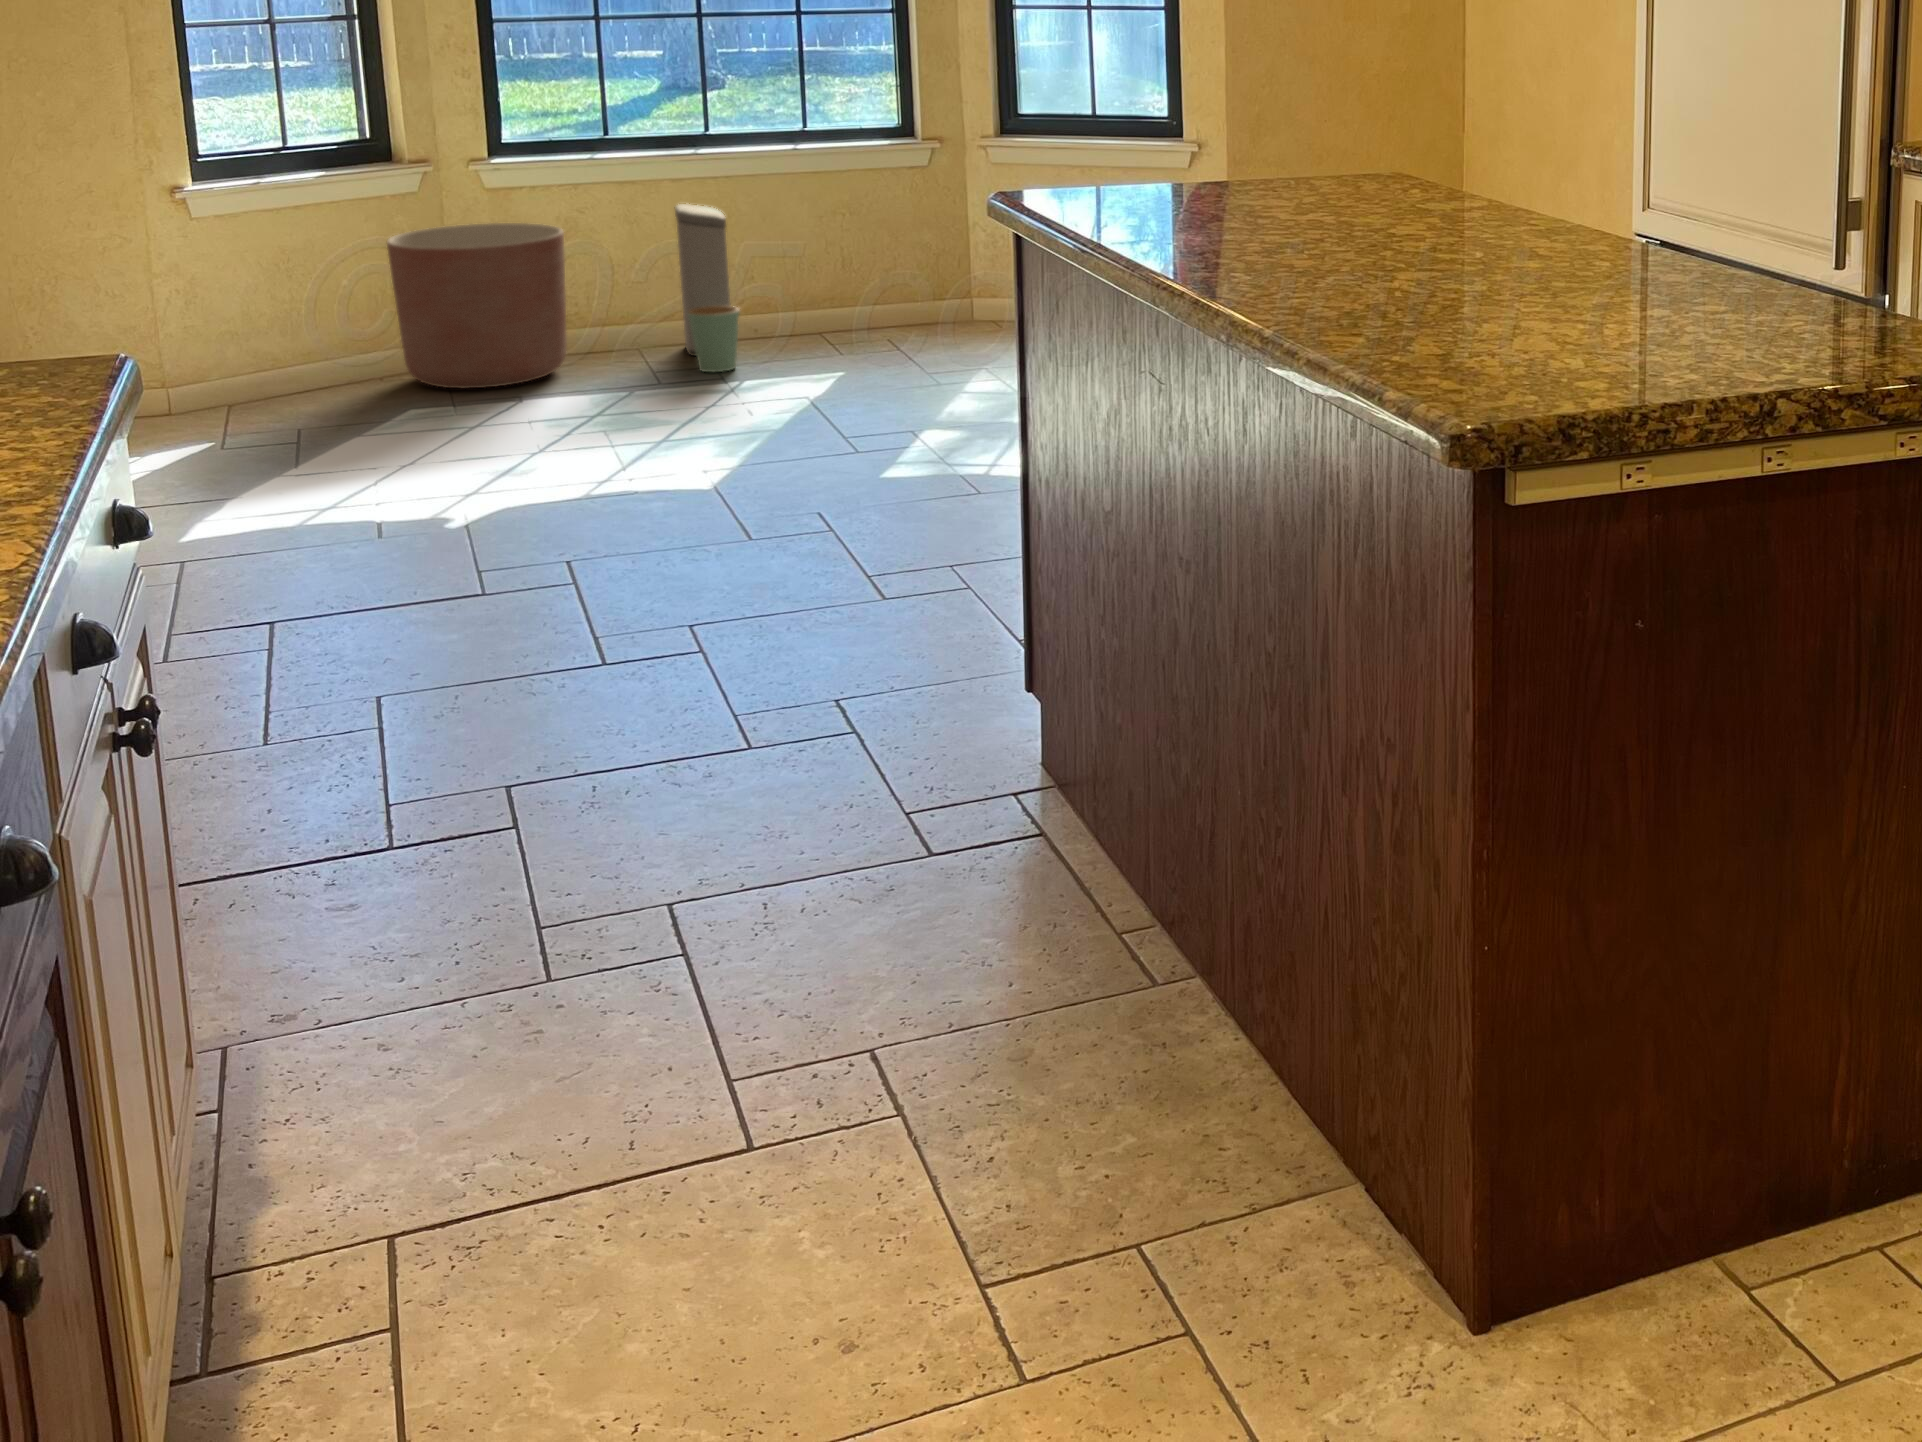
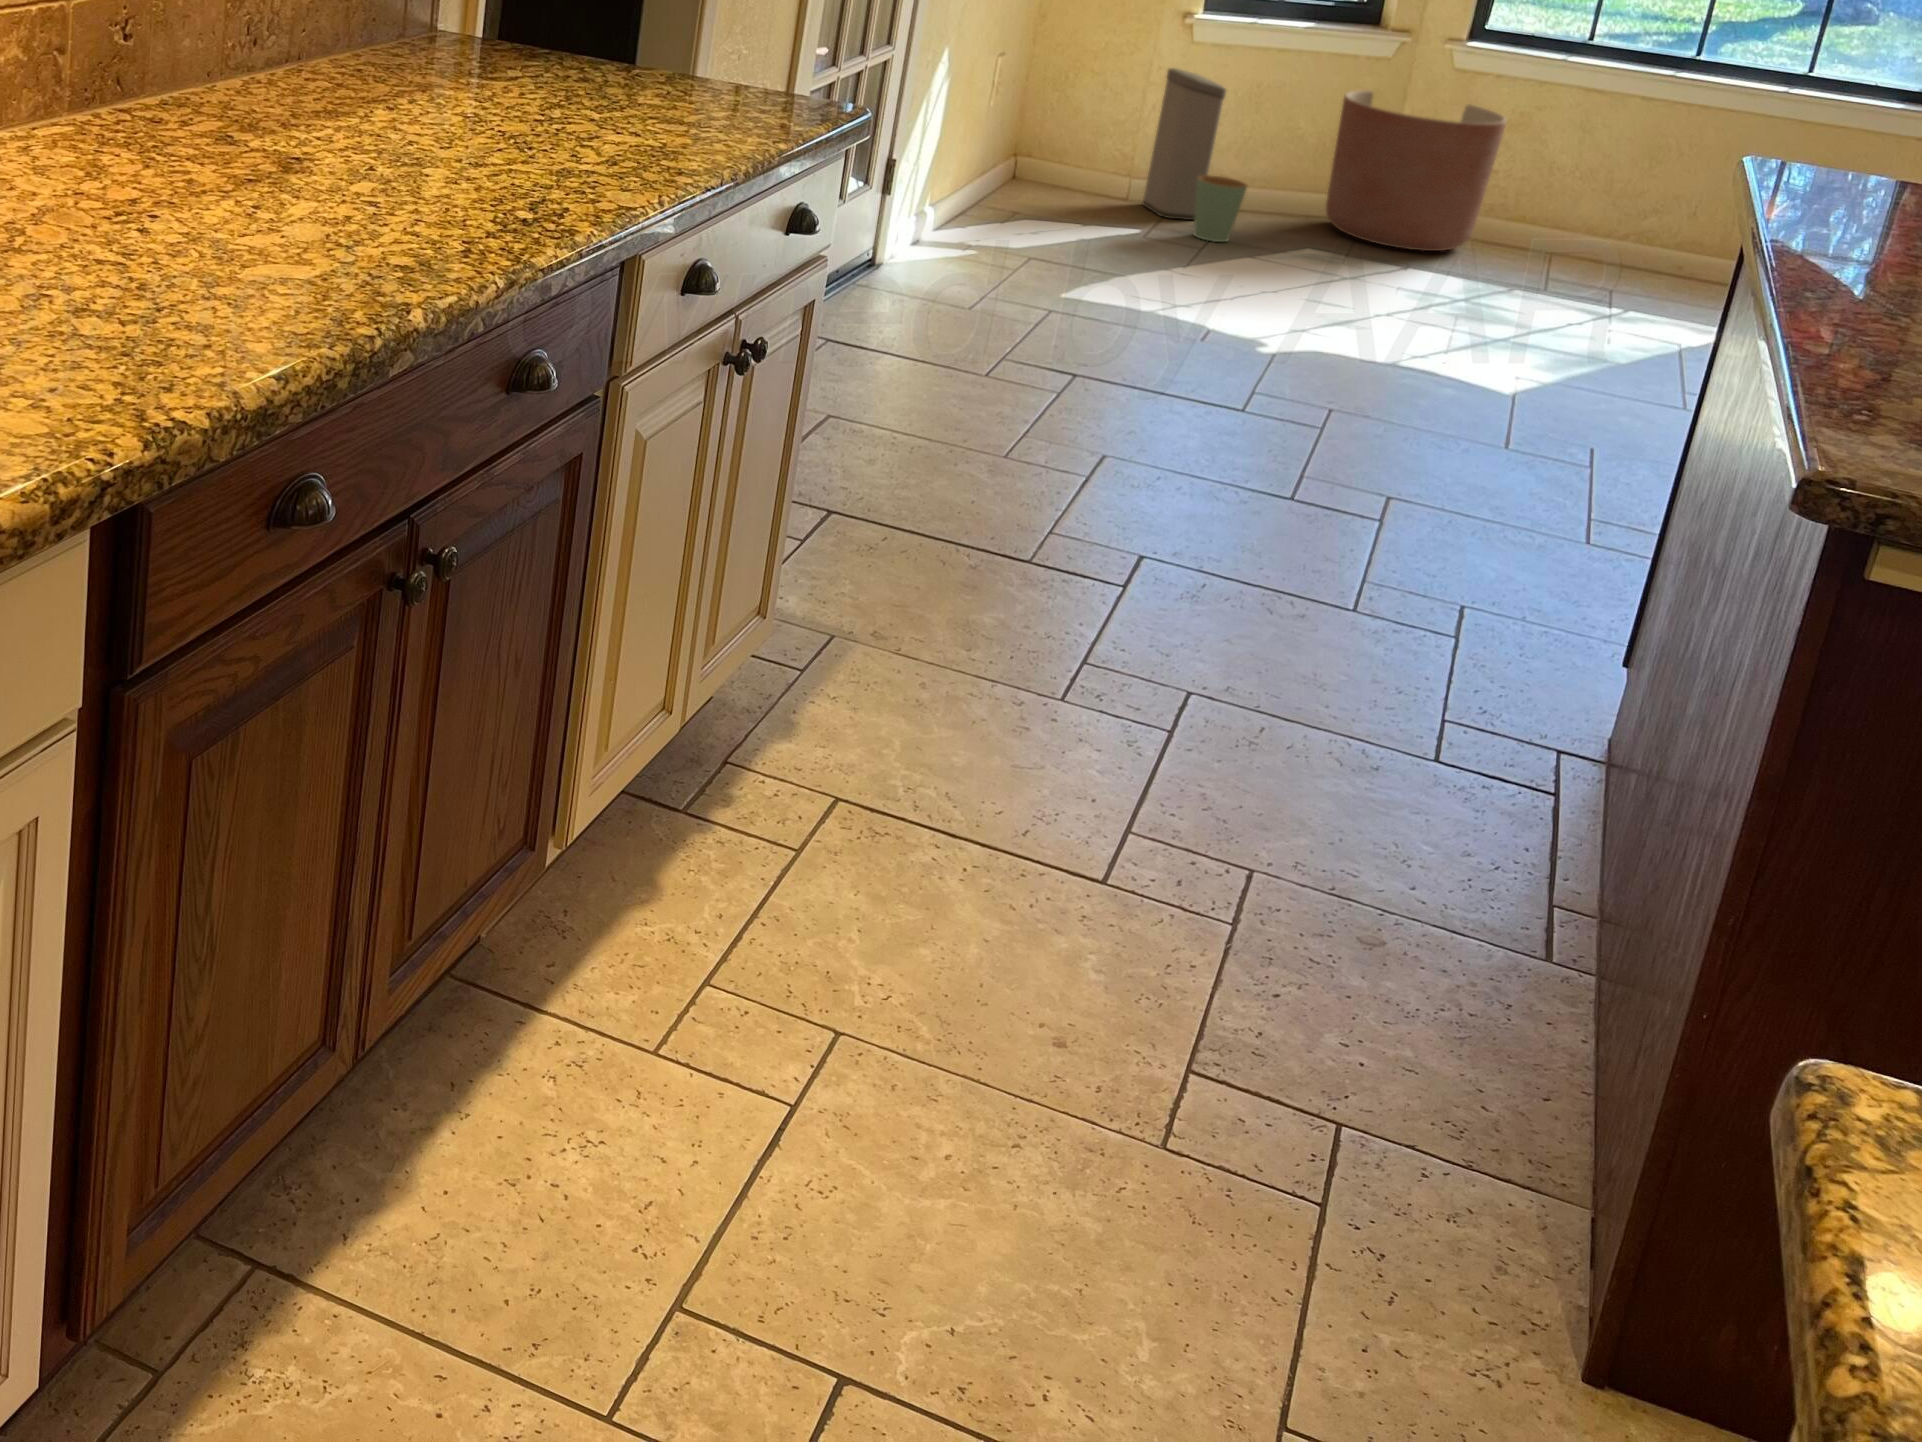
trash can: present [675,204,739,372] -> present [1143,68,1247,242]

